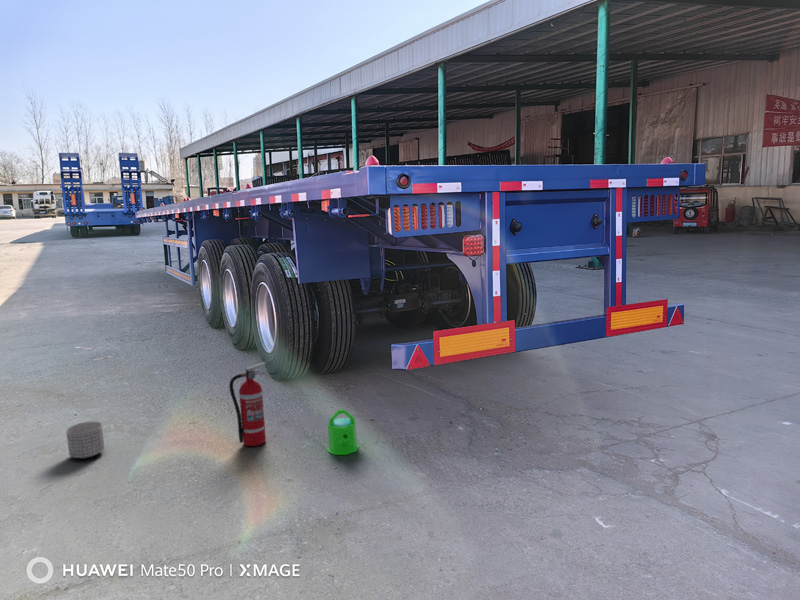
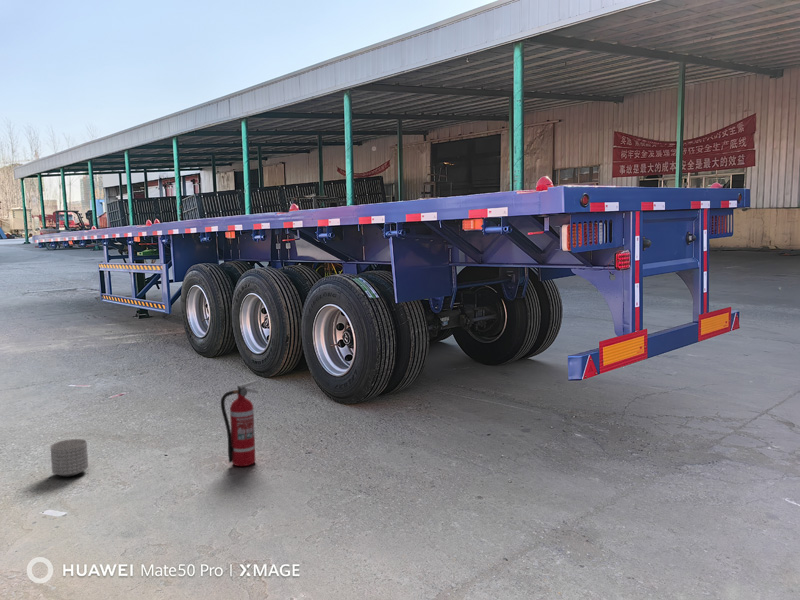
watering can: present [327,409,359,455] -> none [319,427,352,474]

